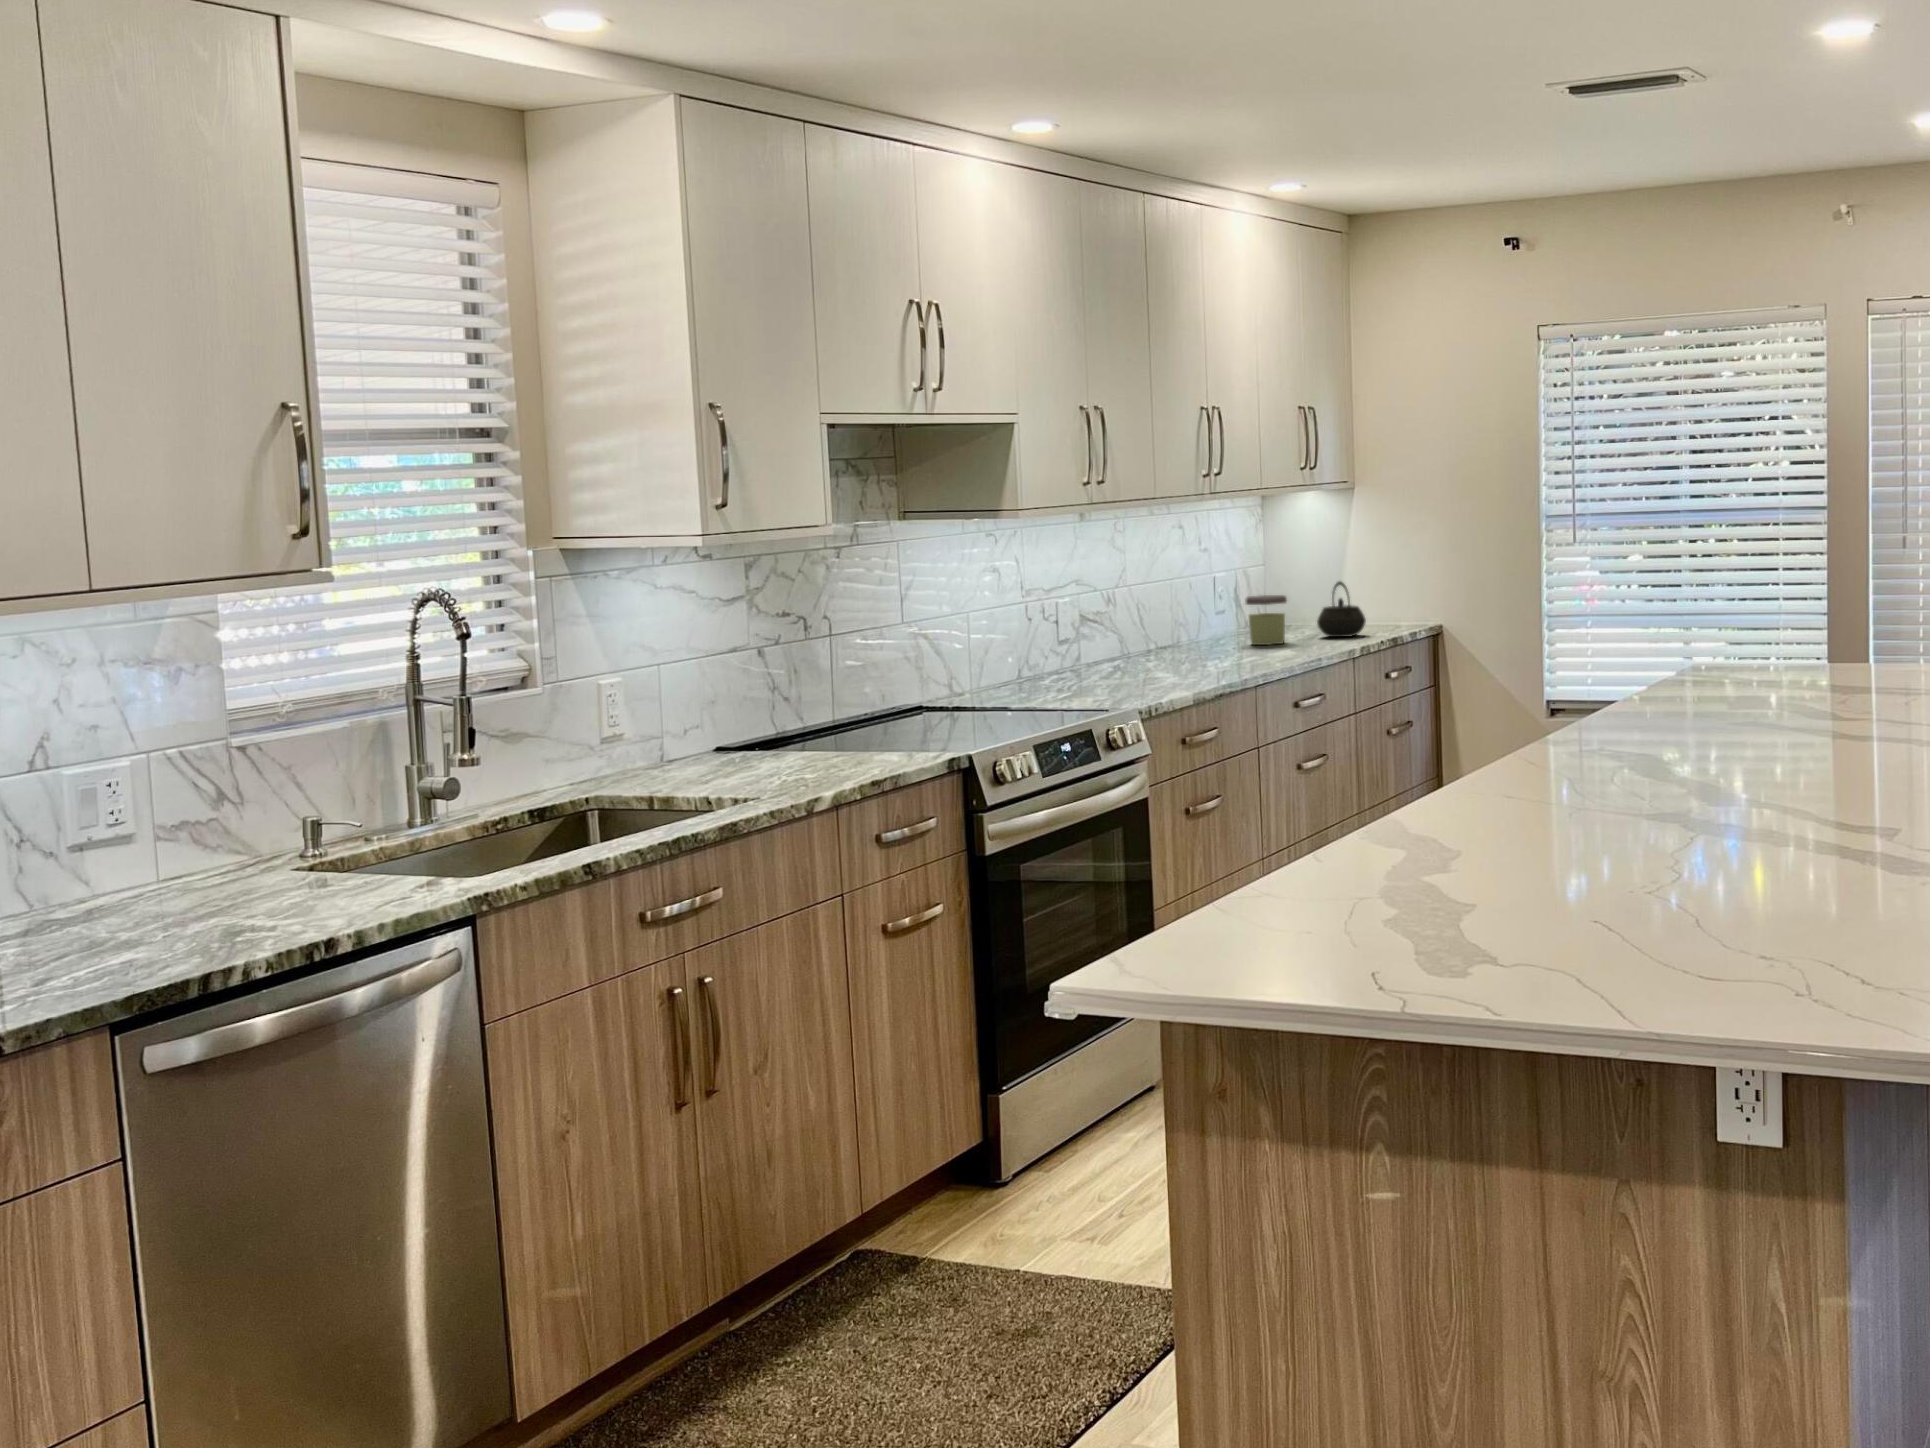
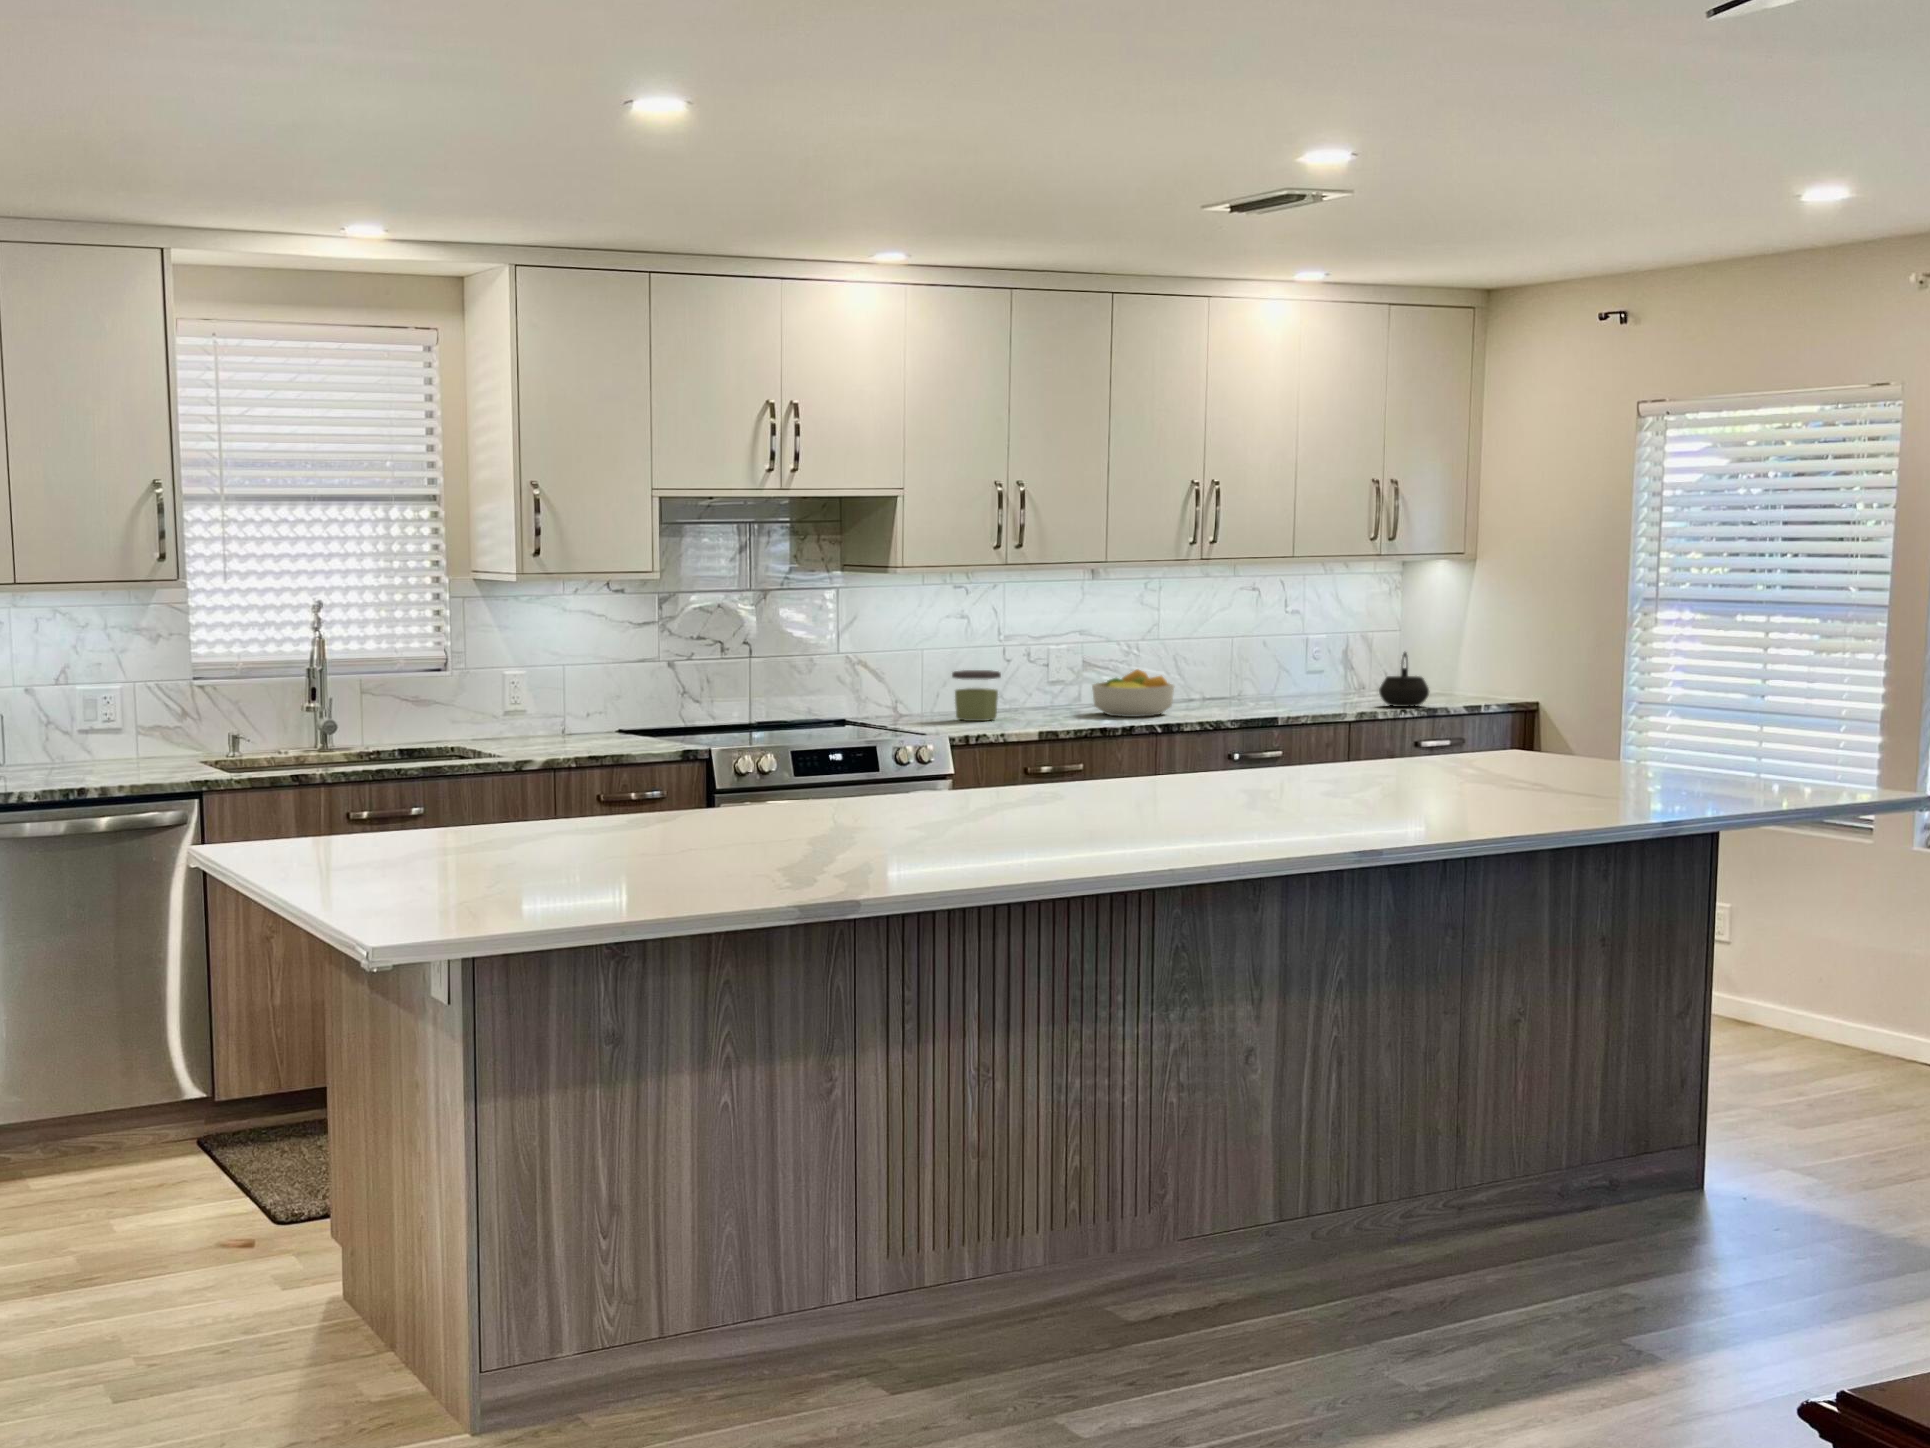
jar: present [1245,595,1287,645] -> present [952,670,1001,721]
fruit bowl: none [1108,618,1201,671] -> present [1092,669,1175,717]

